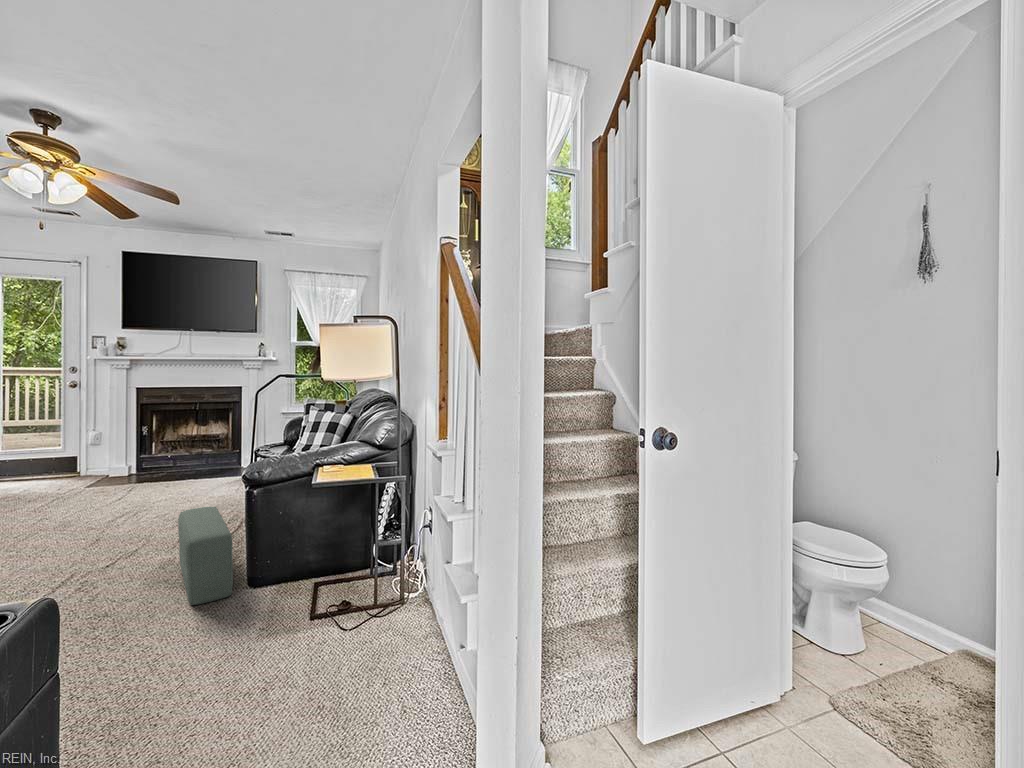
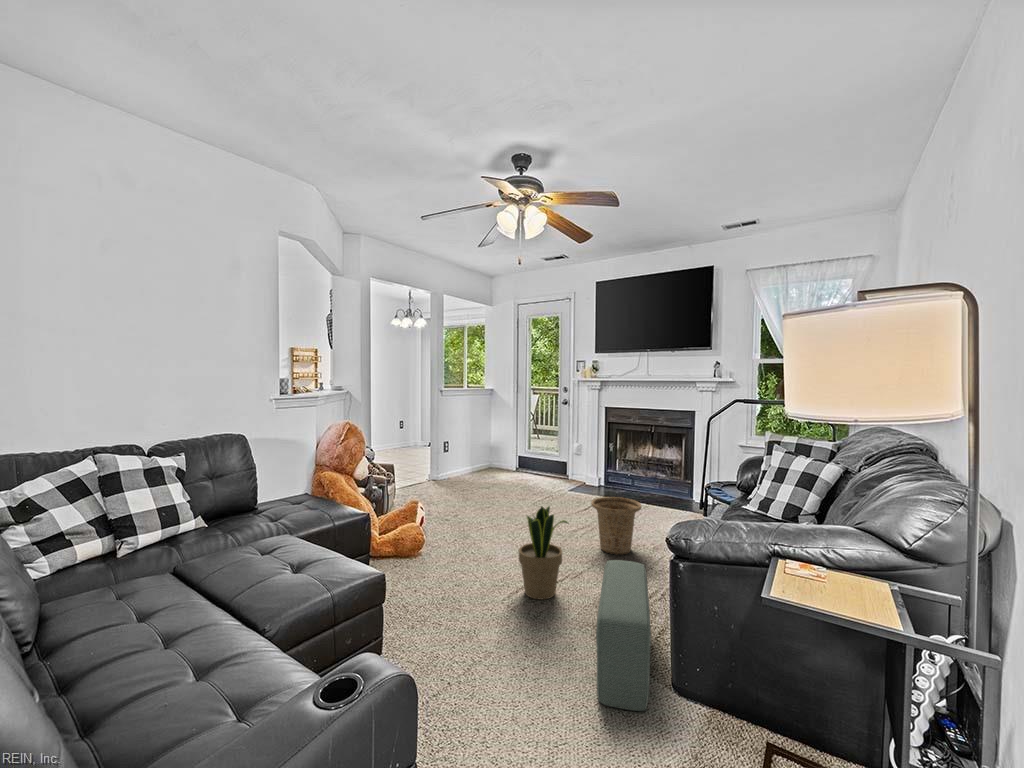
basket: none [142,470,199,522] -> present [591,497,642,555]
potted plant: none [67,483,131,574] -> present [519,506,569,600]

